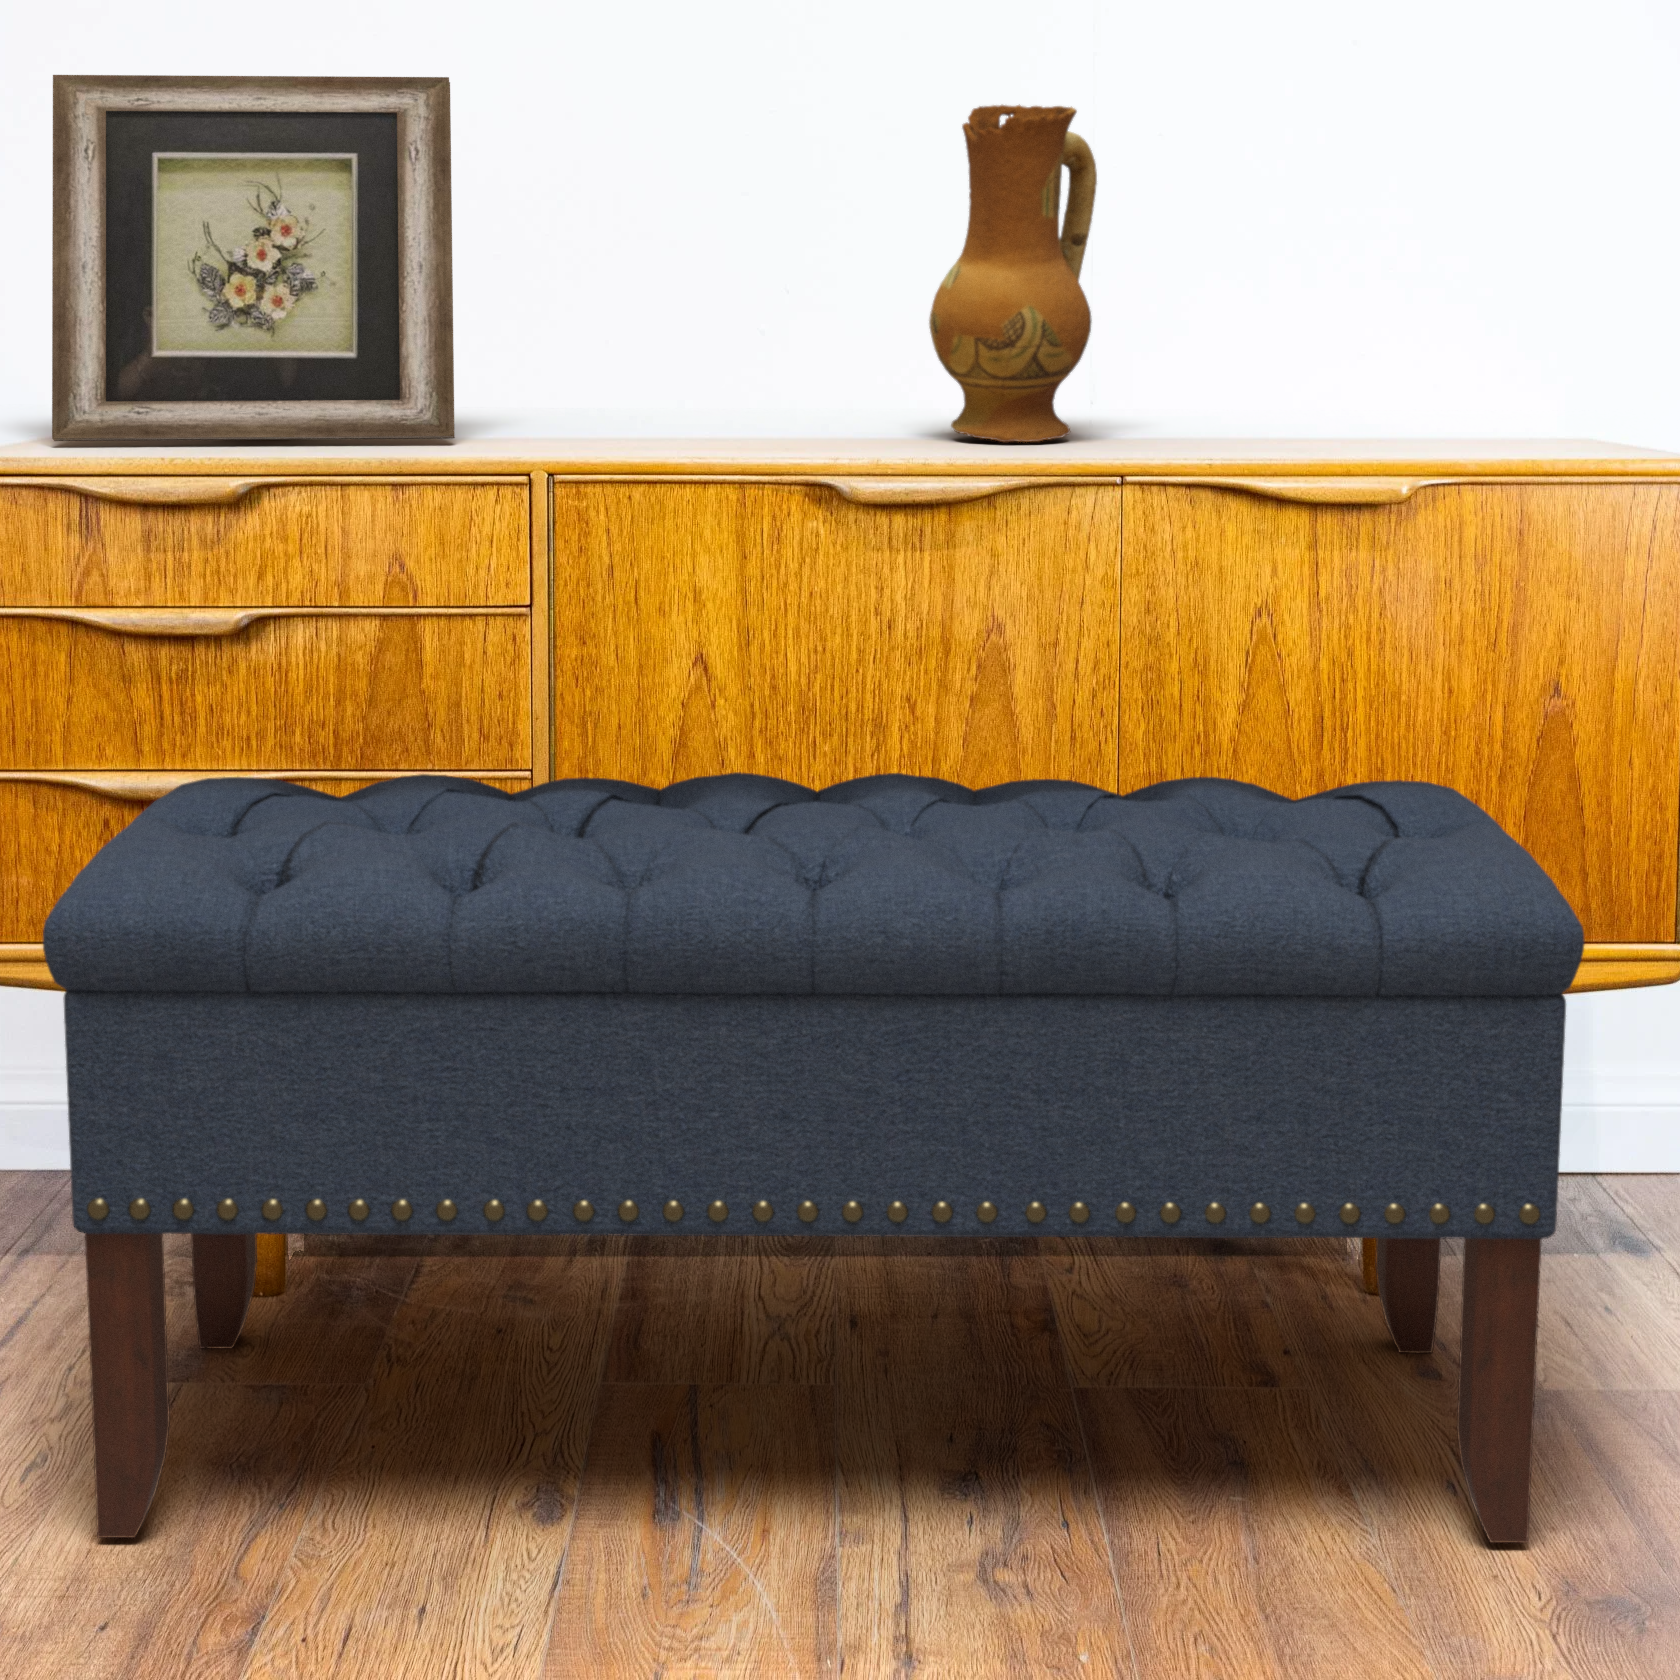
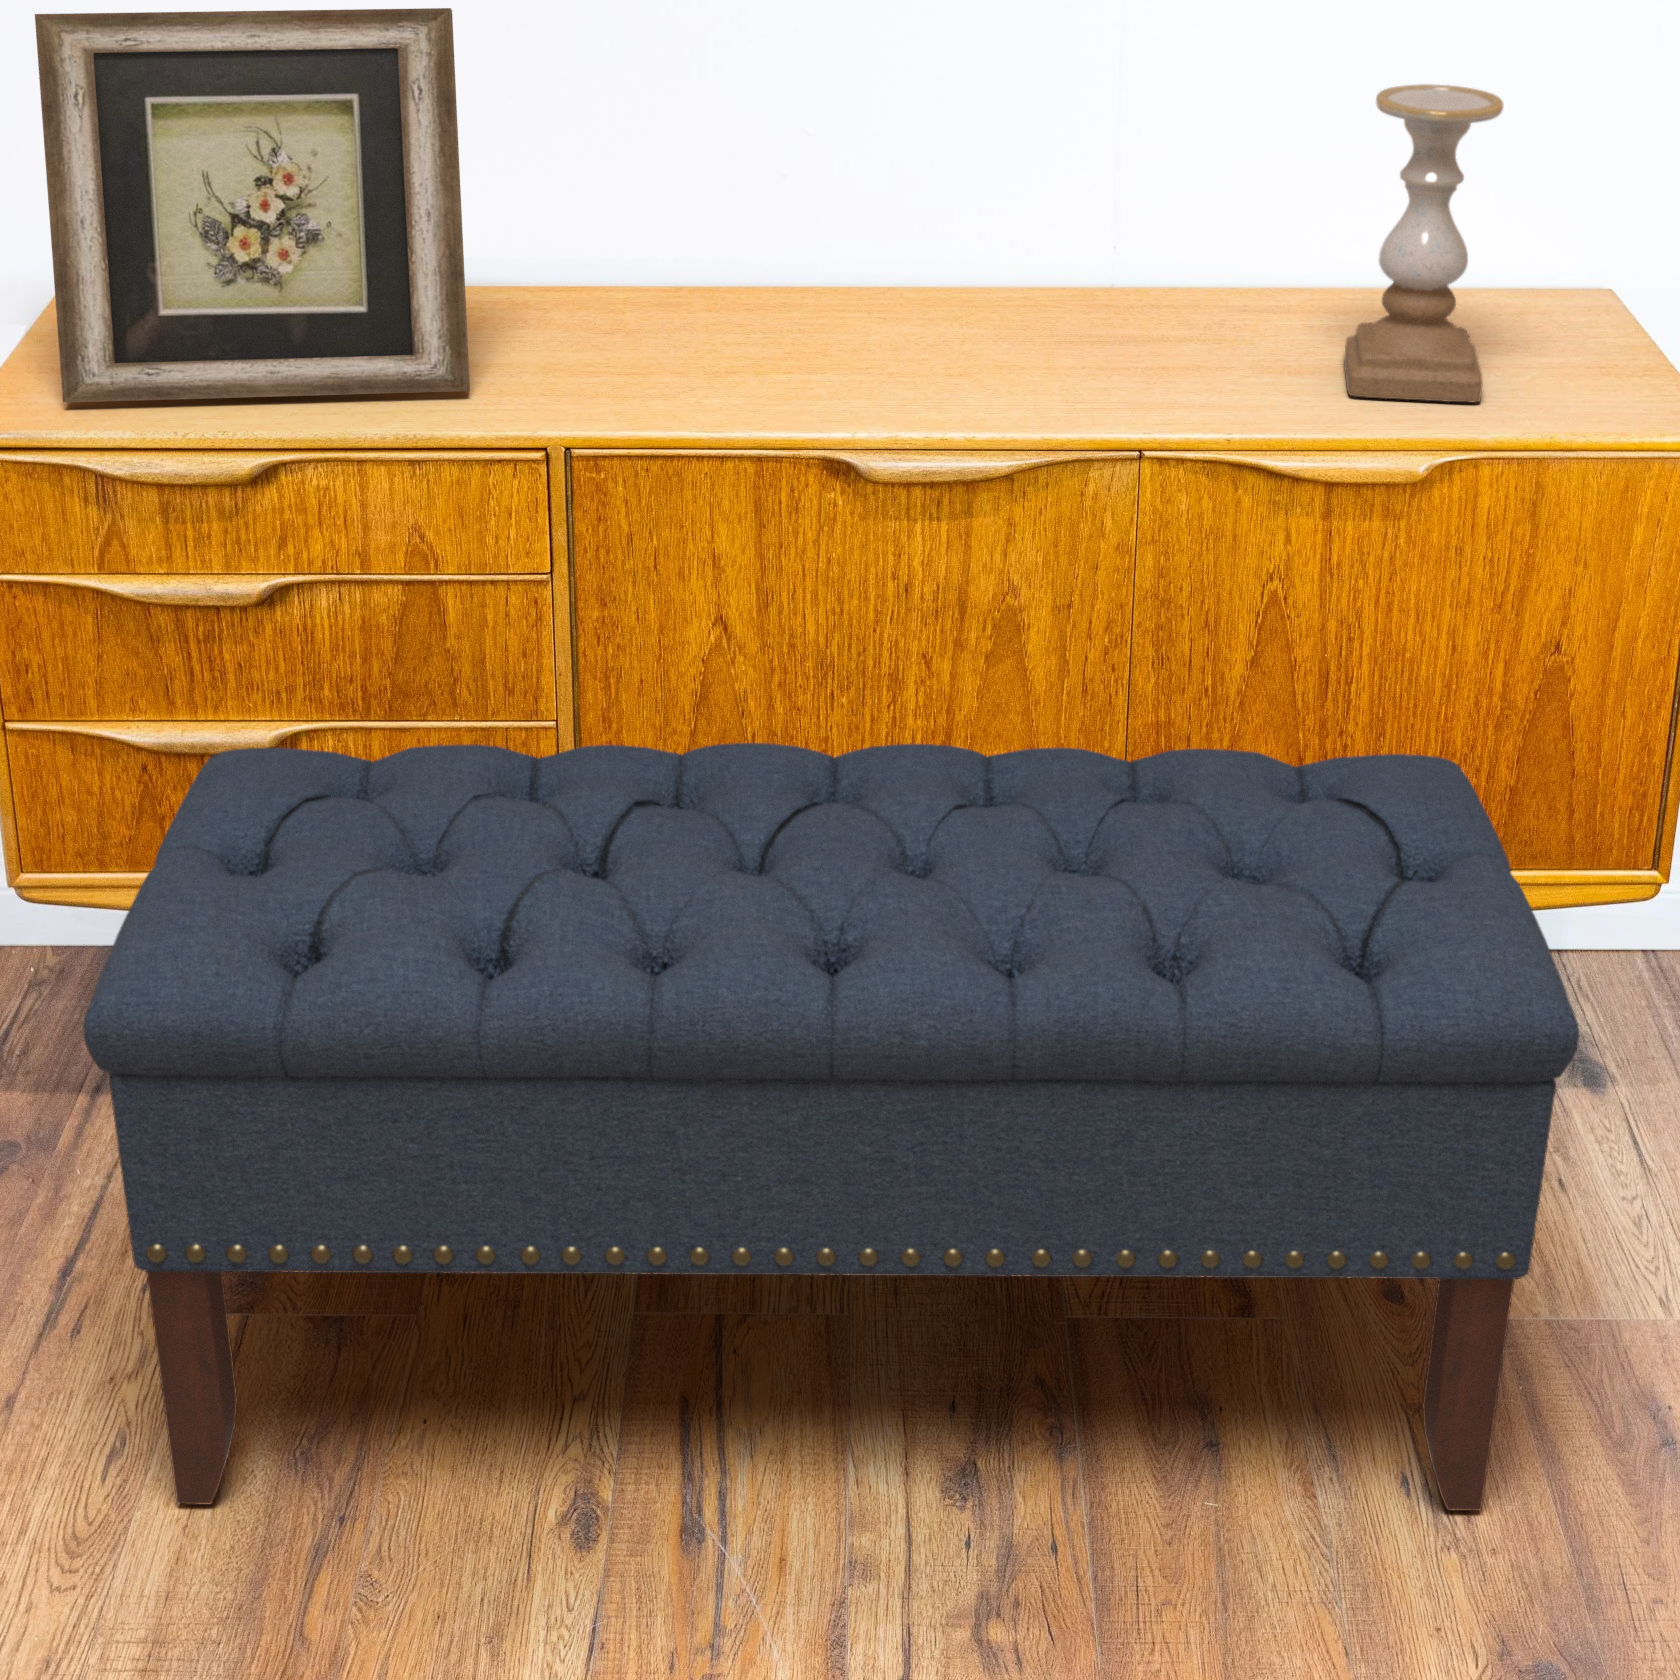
ceramic jug: present [929,105,1097,442] -> none [949,34,1124,391]
candle holder: none [1324,155,1462,446] -> present [1344,84,1503,403]

